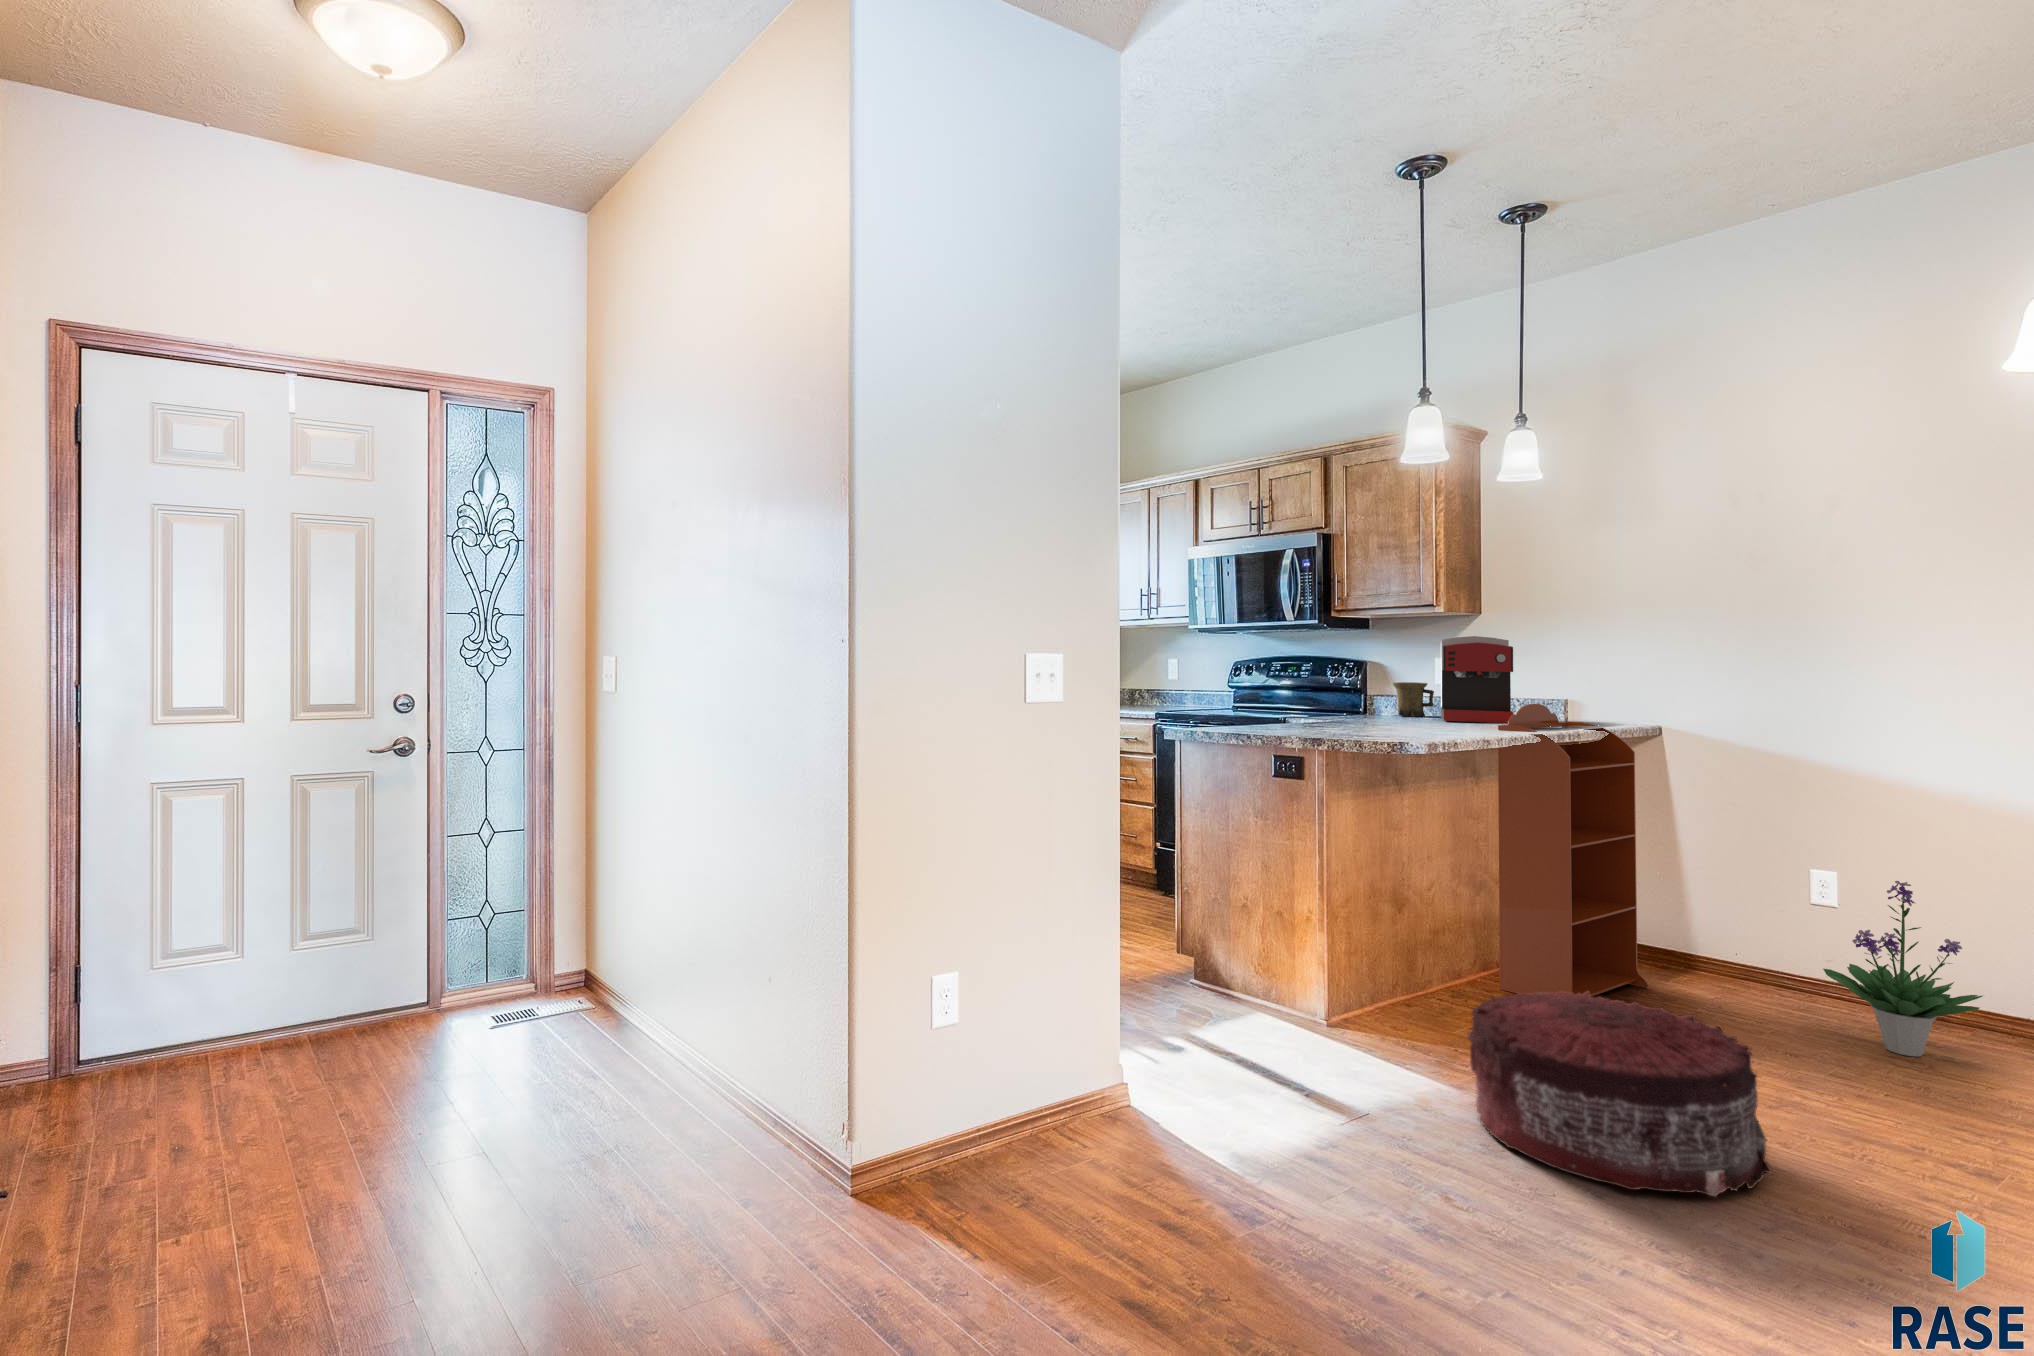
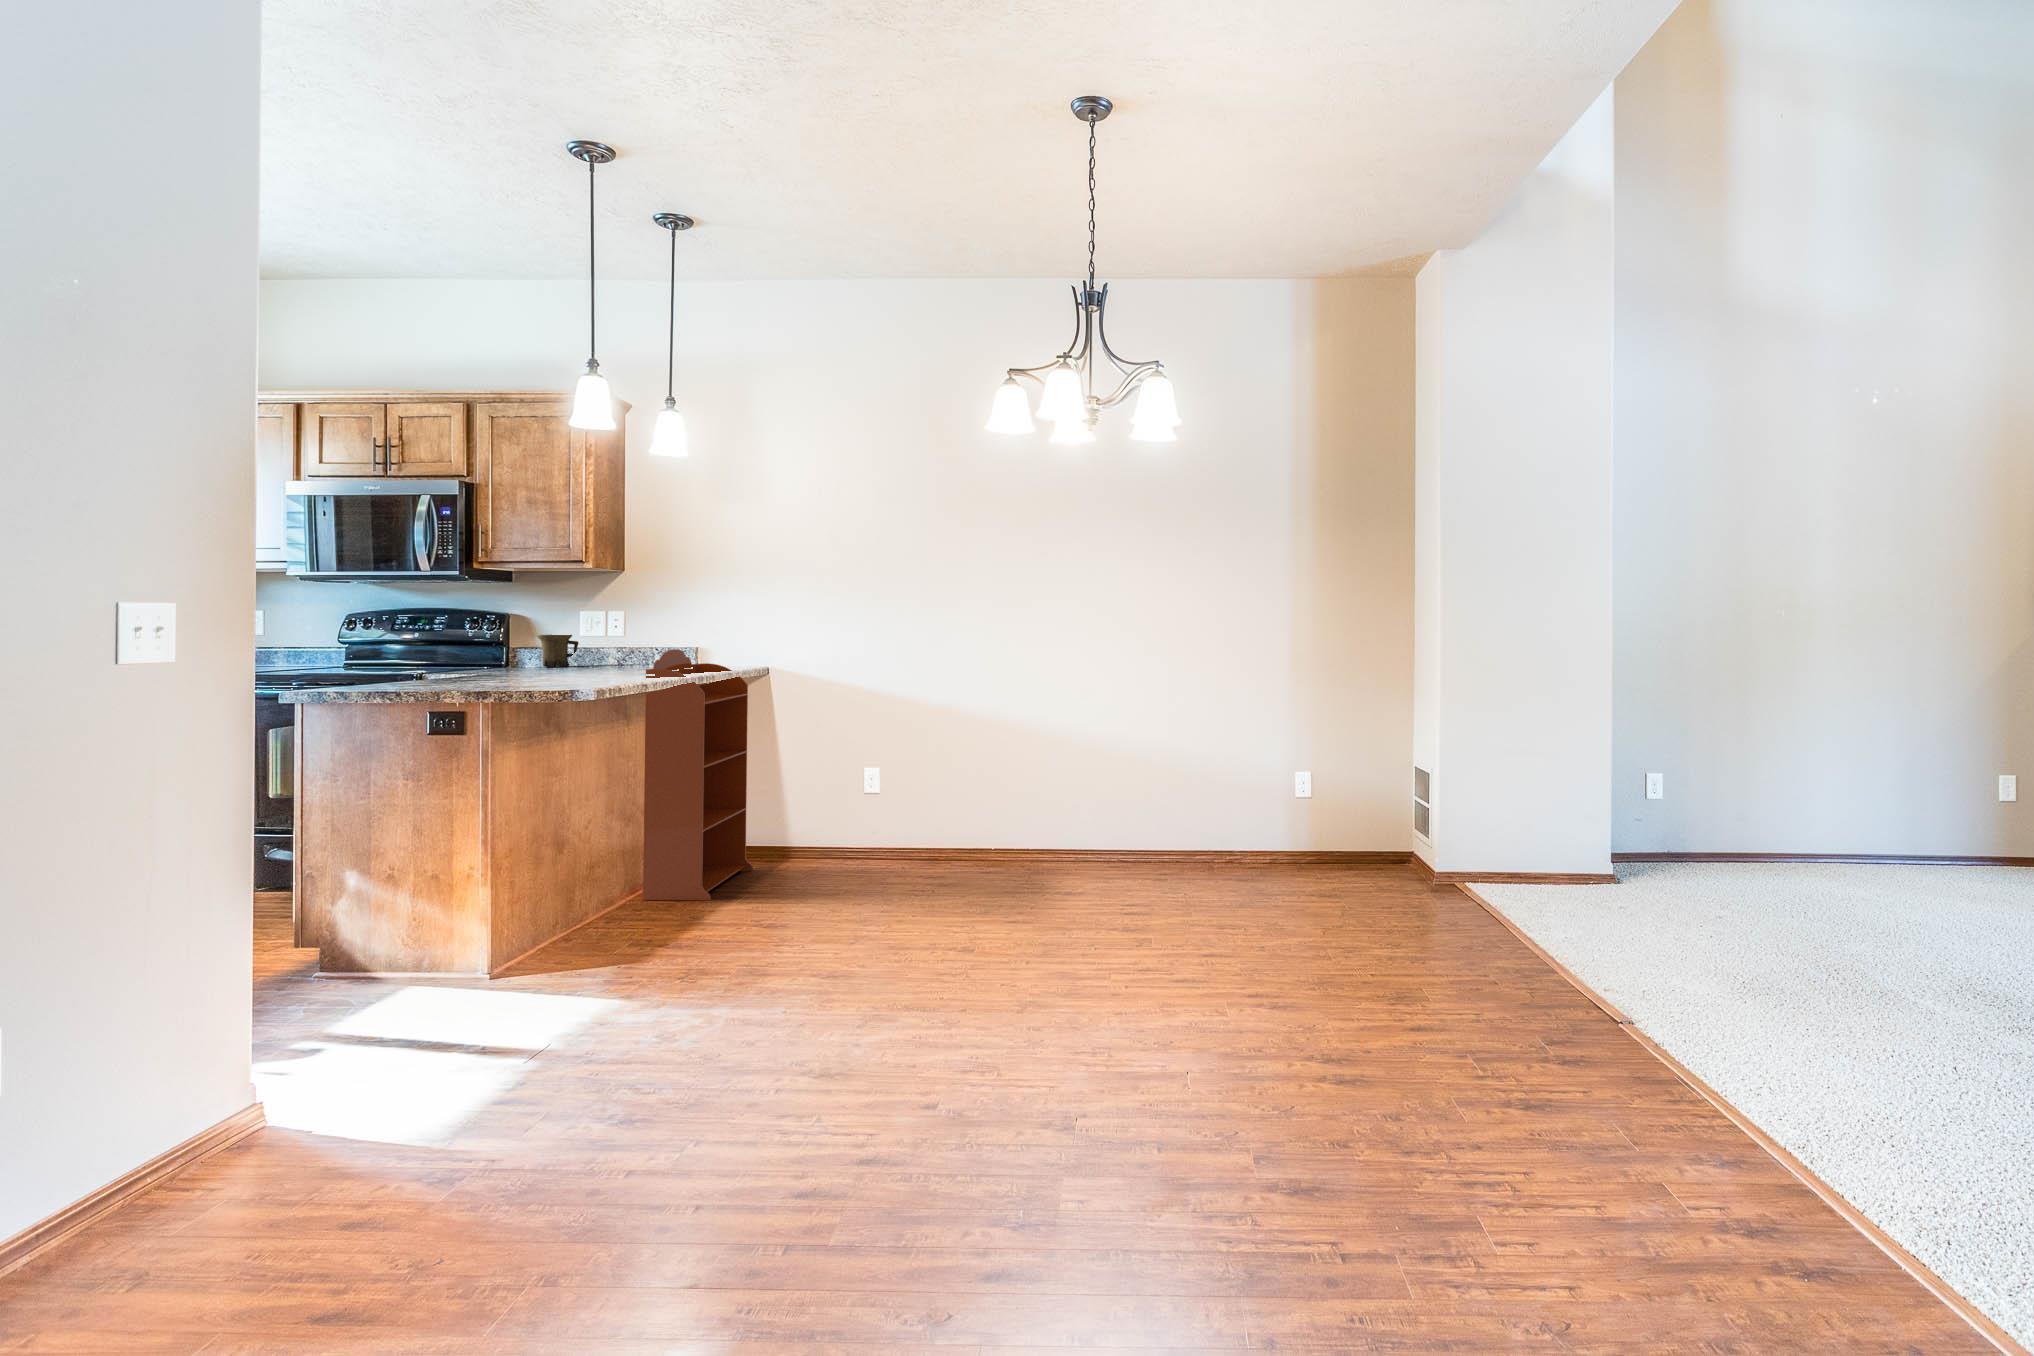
coffee maker: present [1441,636,1513,723] -> none [586,591,654,669]
potted plant: present [1823,881,1983,1057] -> none [862,758,943,874]
pouf: present [1467,992,1772,1196] -> none [634,874,846,1020]

